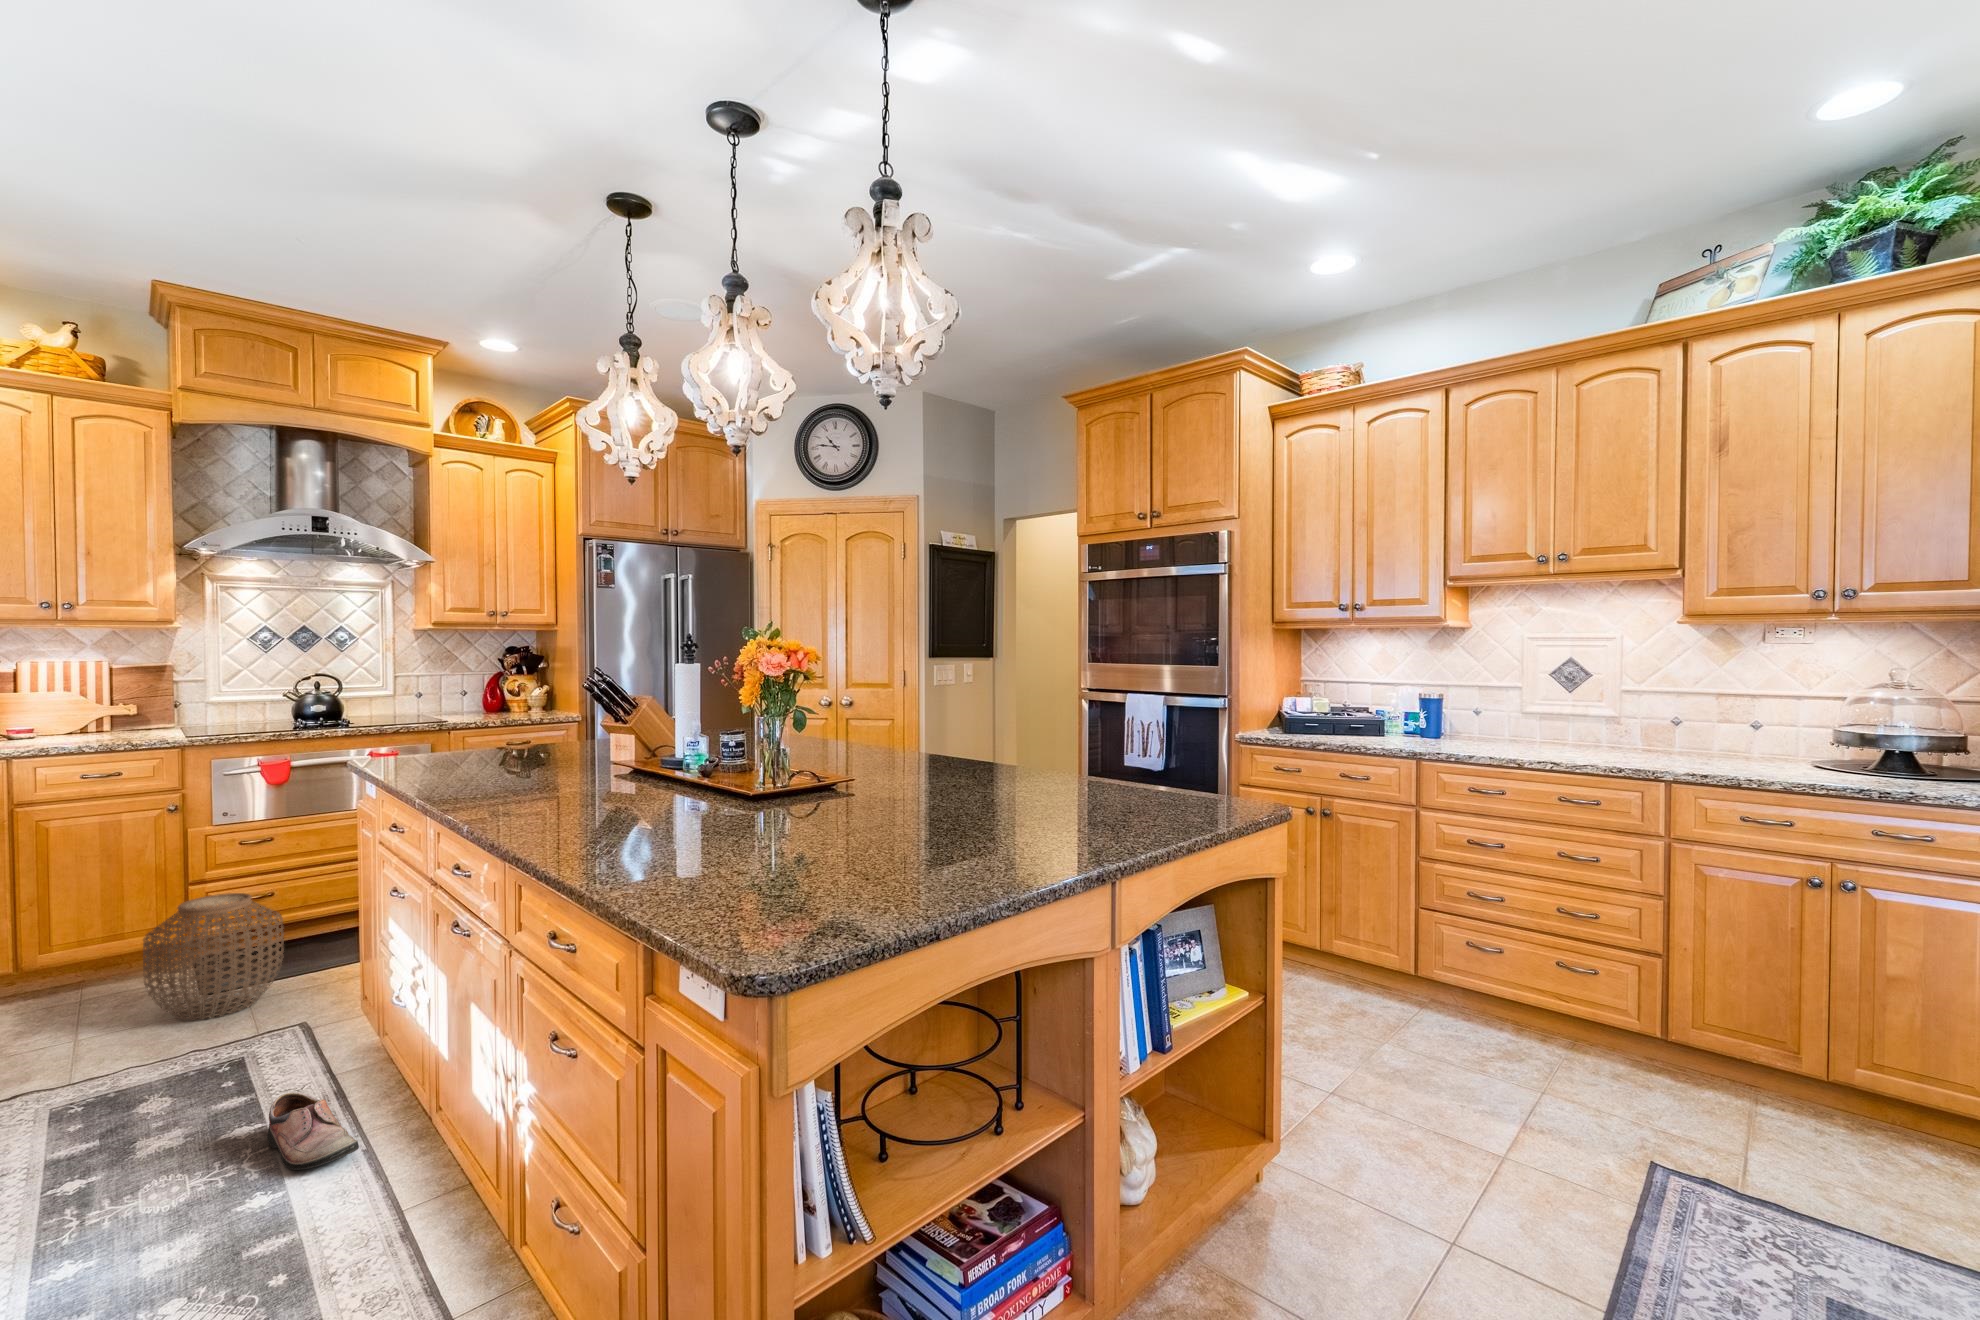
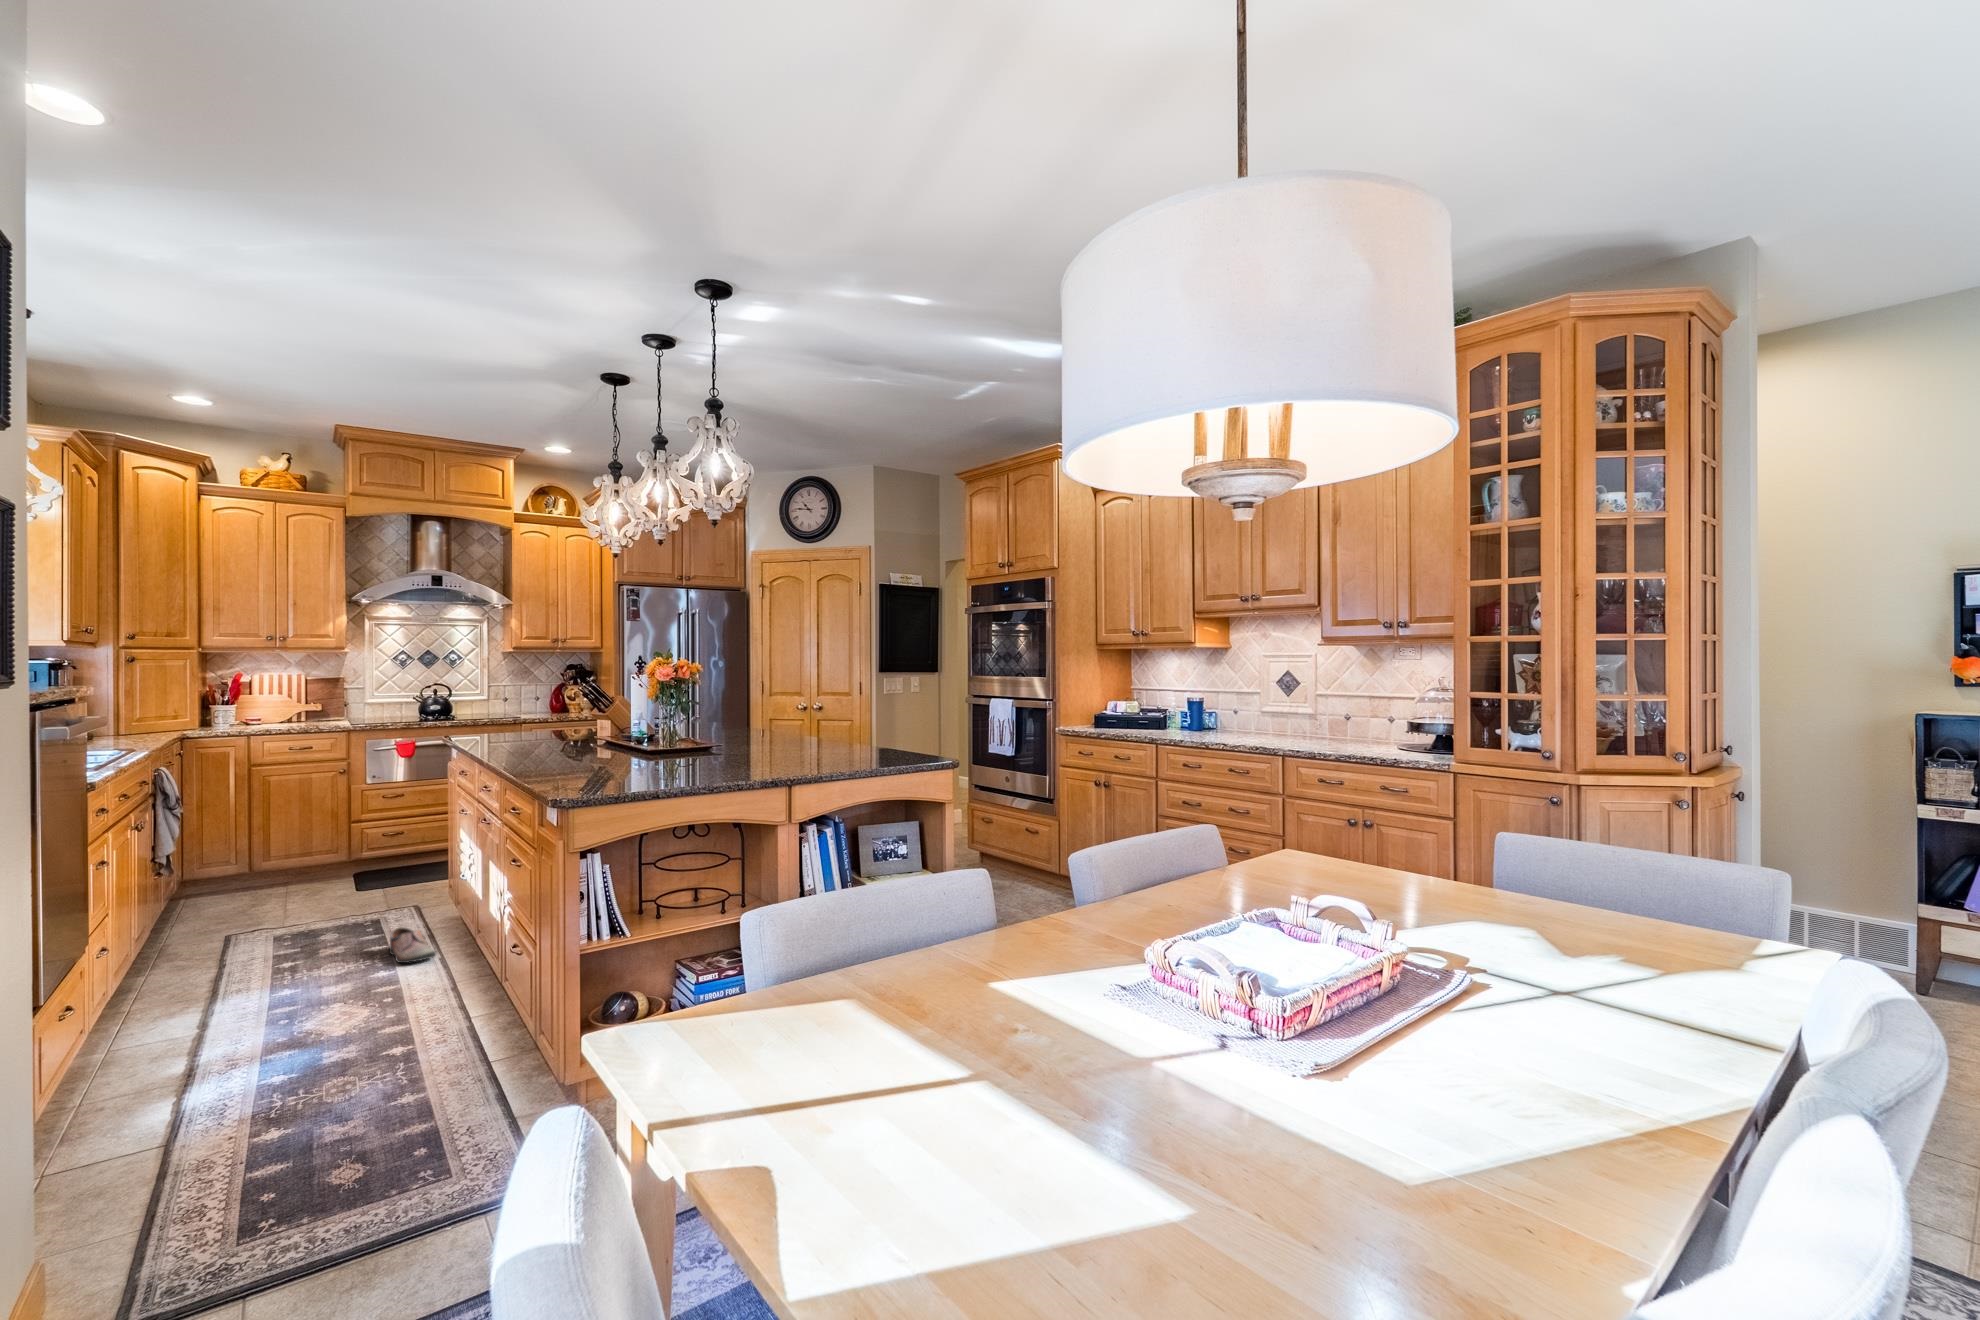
woven basket: present [143,893,284,1020] -> none [325,825,406,902]

